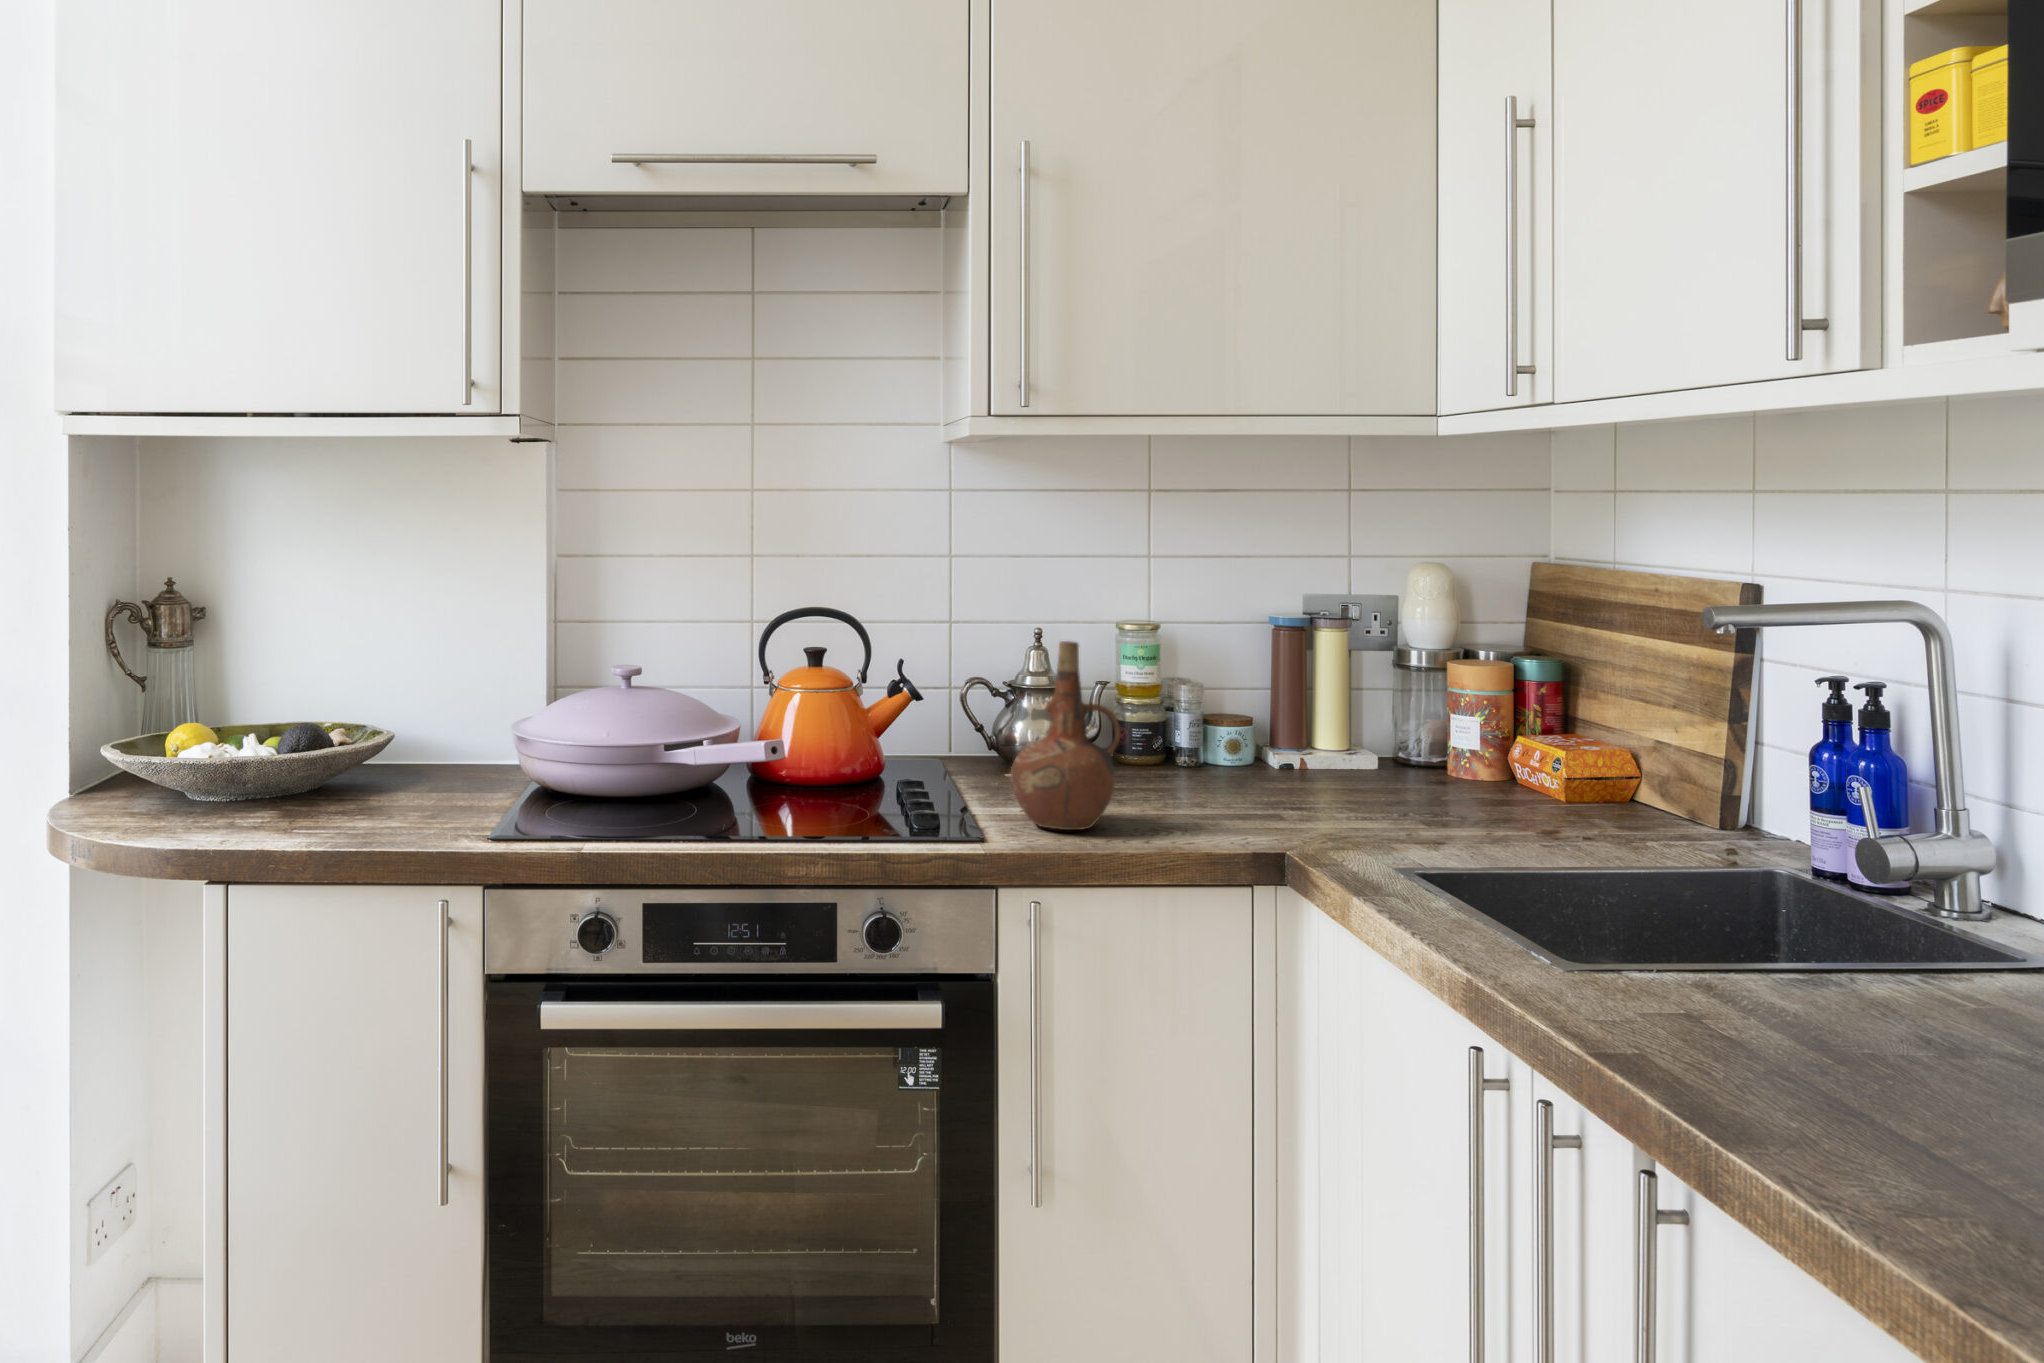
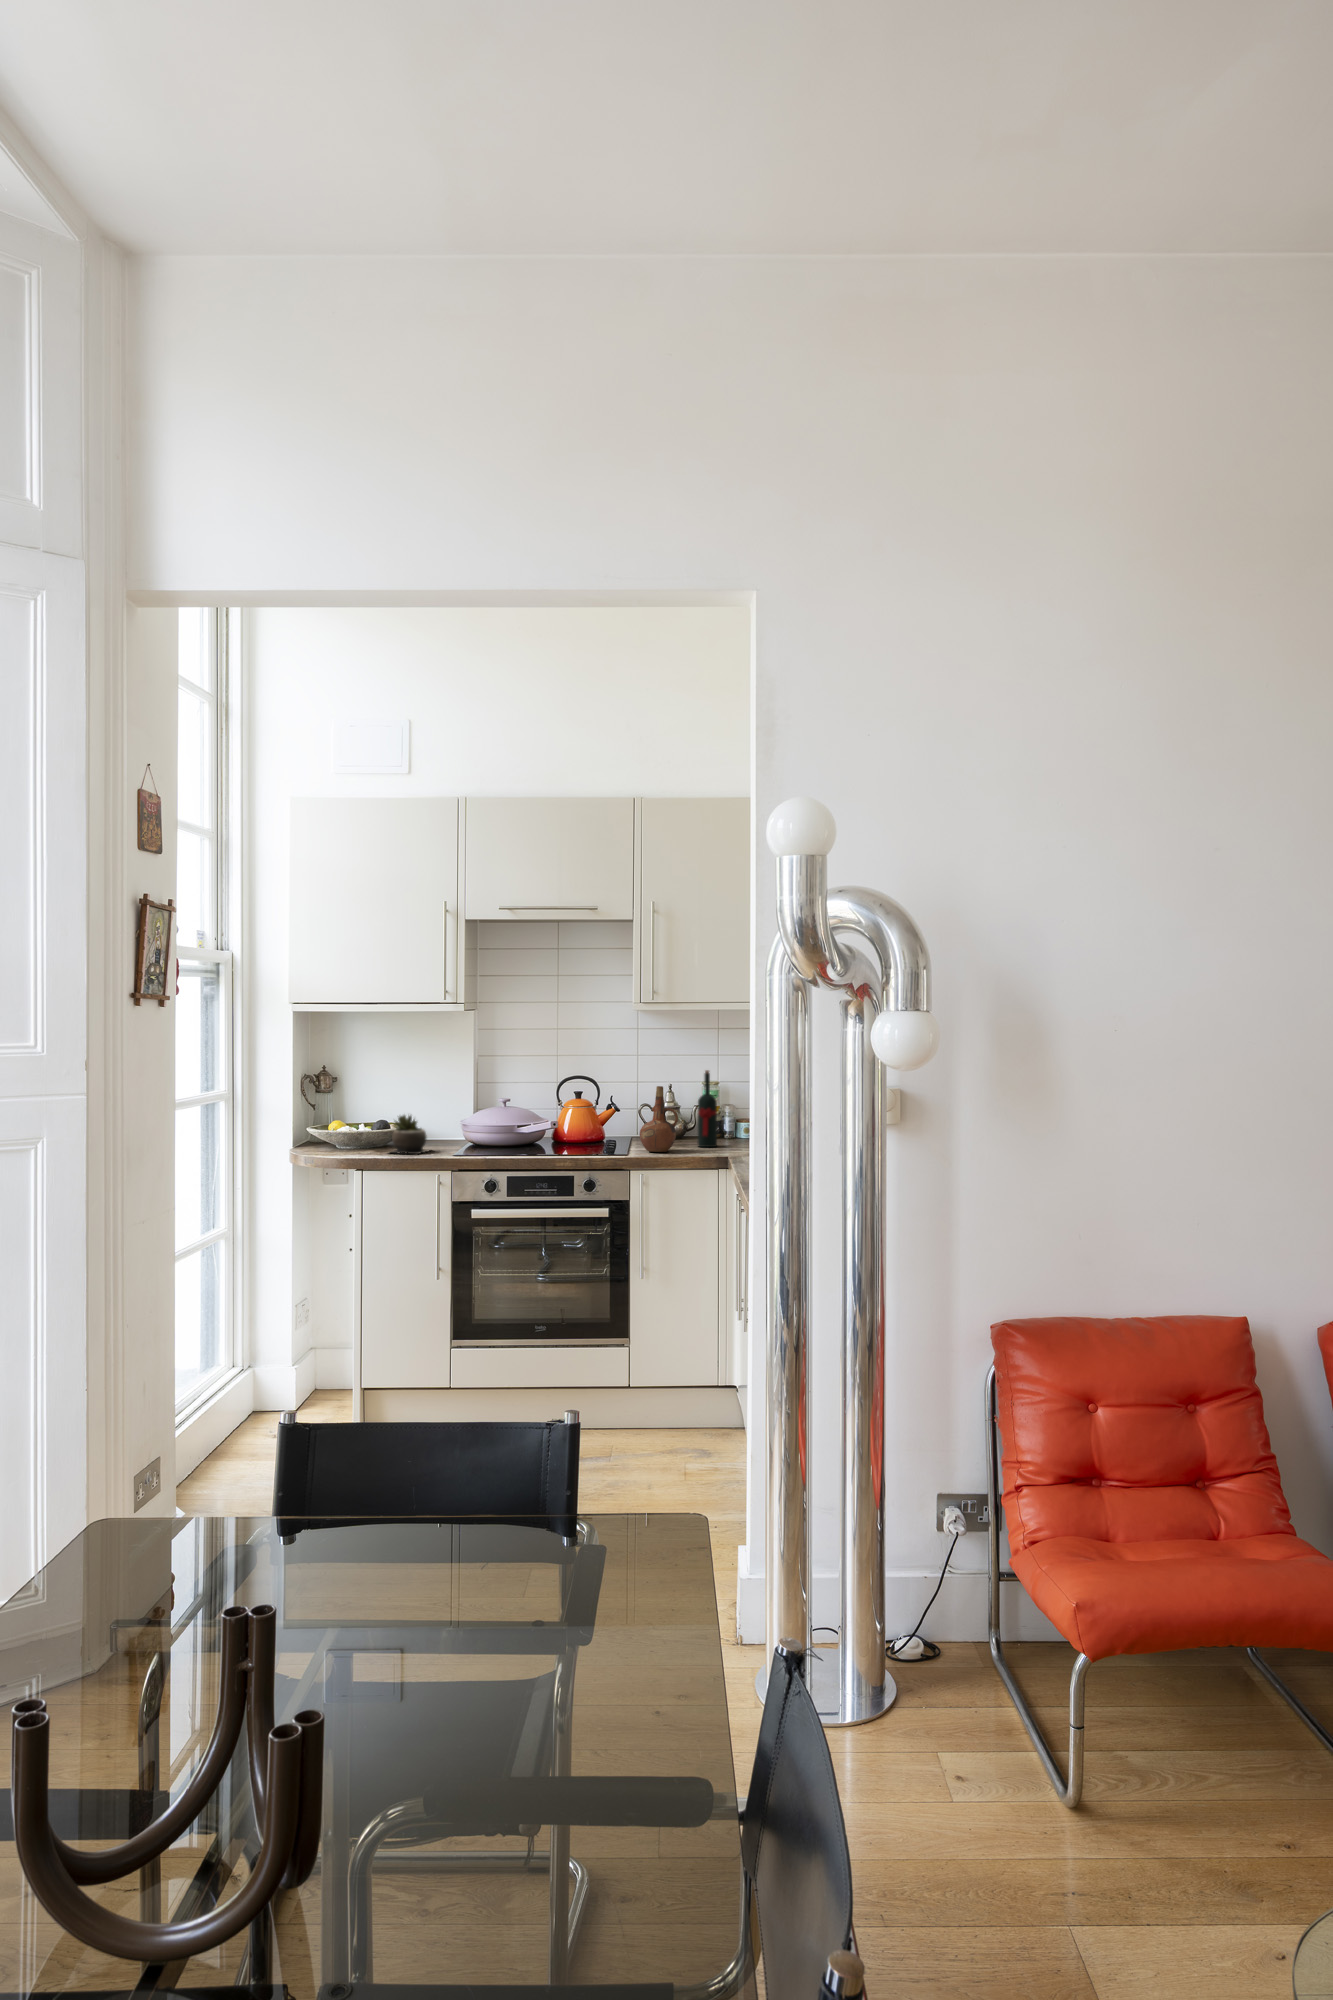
wine bottle: none [1147,595,1202,806] -> present [698,1070,717,1147]
succulent plant: none [293,712,434,836] -> present [391,1115,428,1154]

